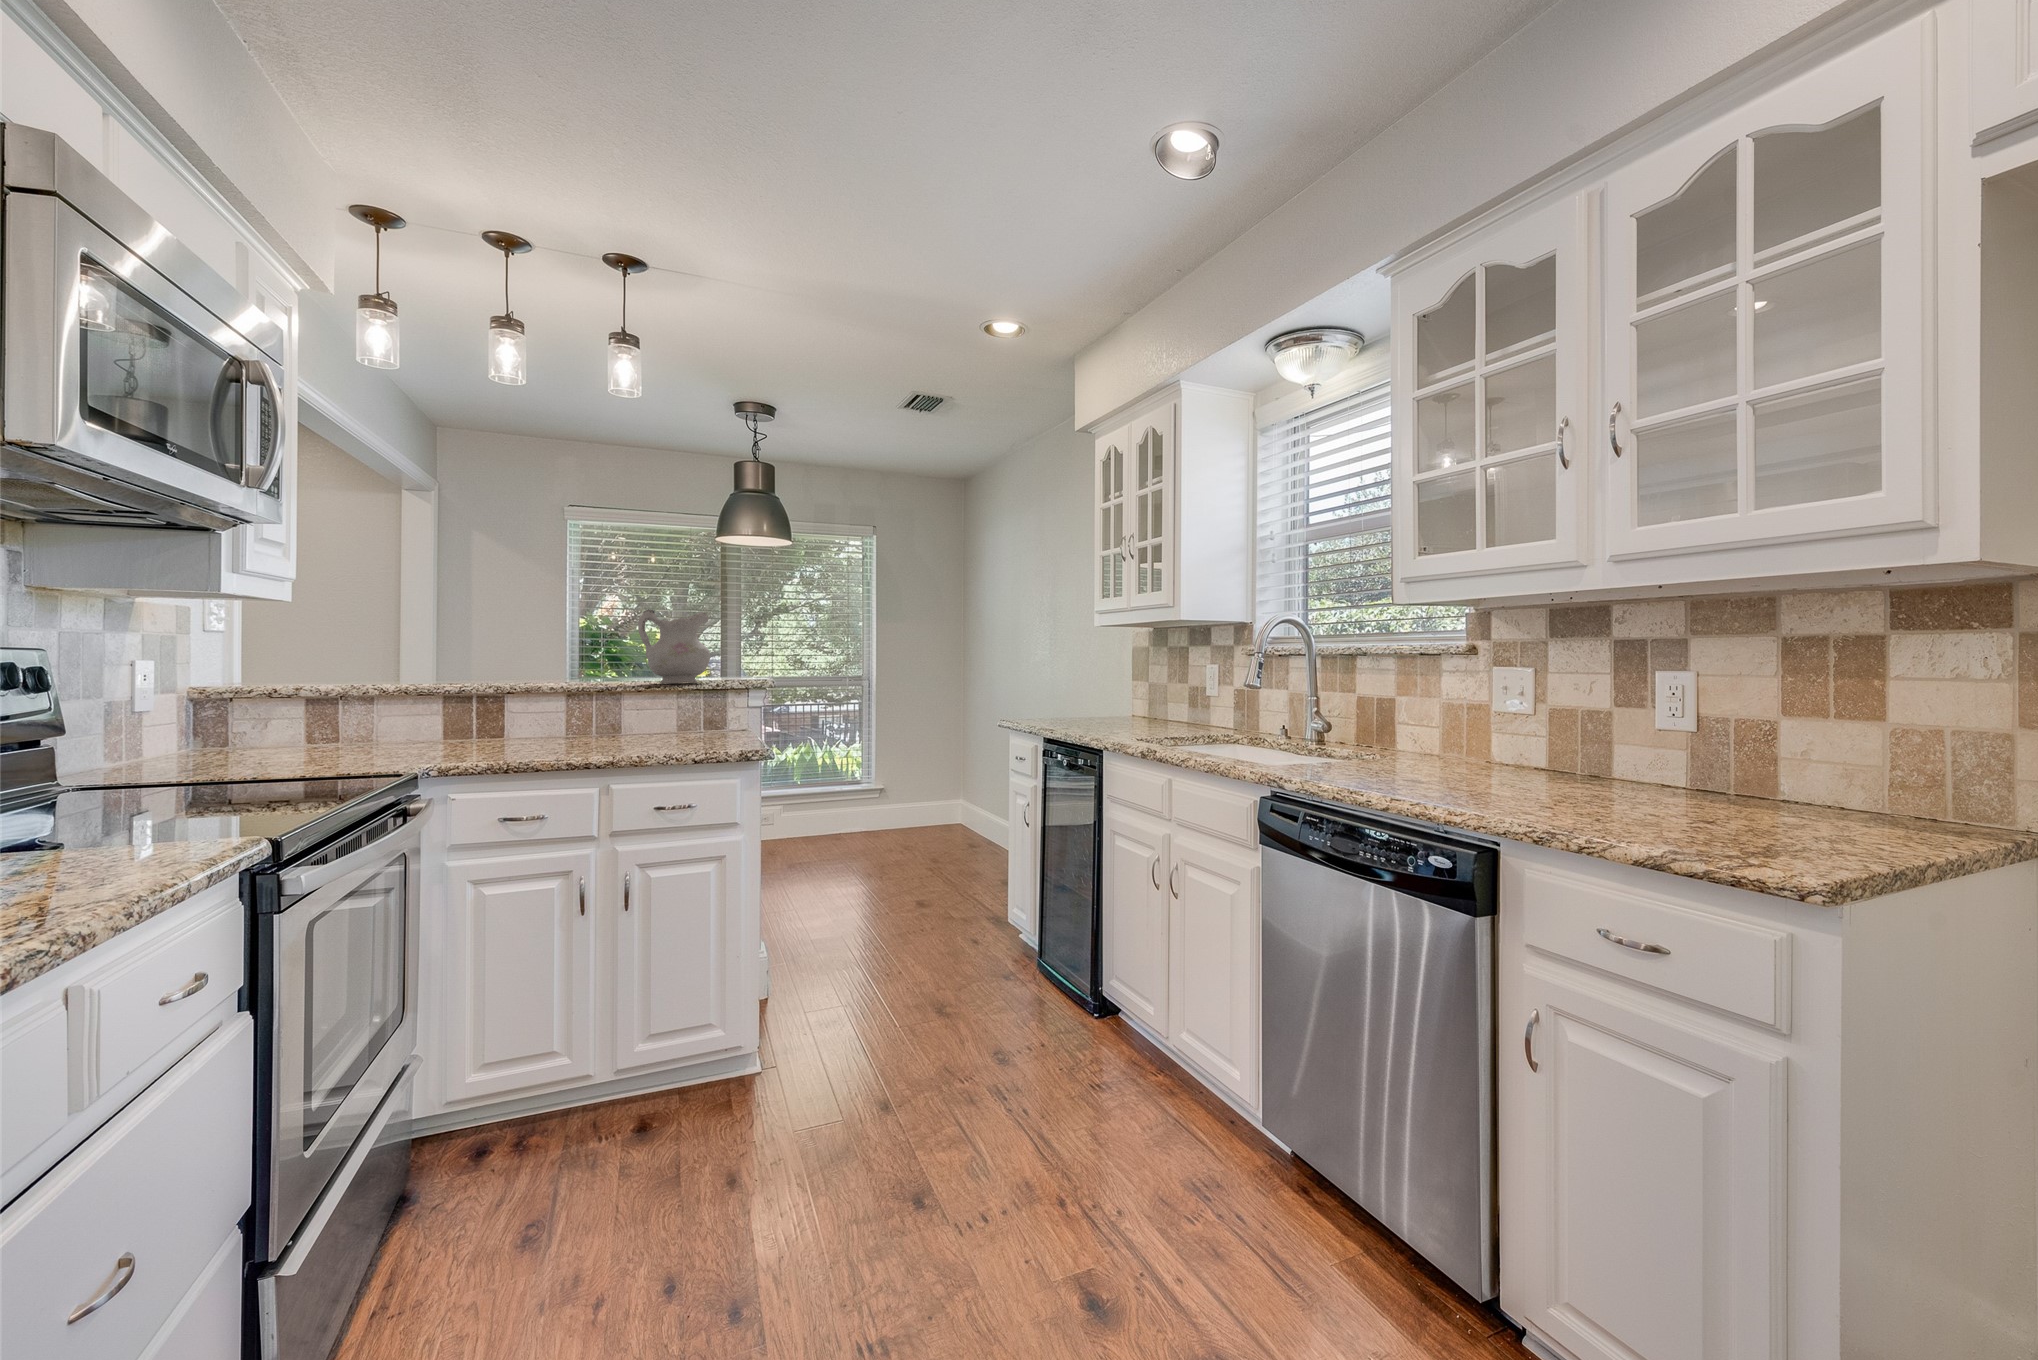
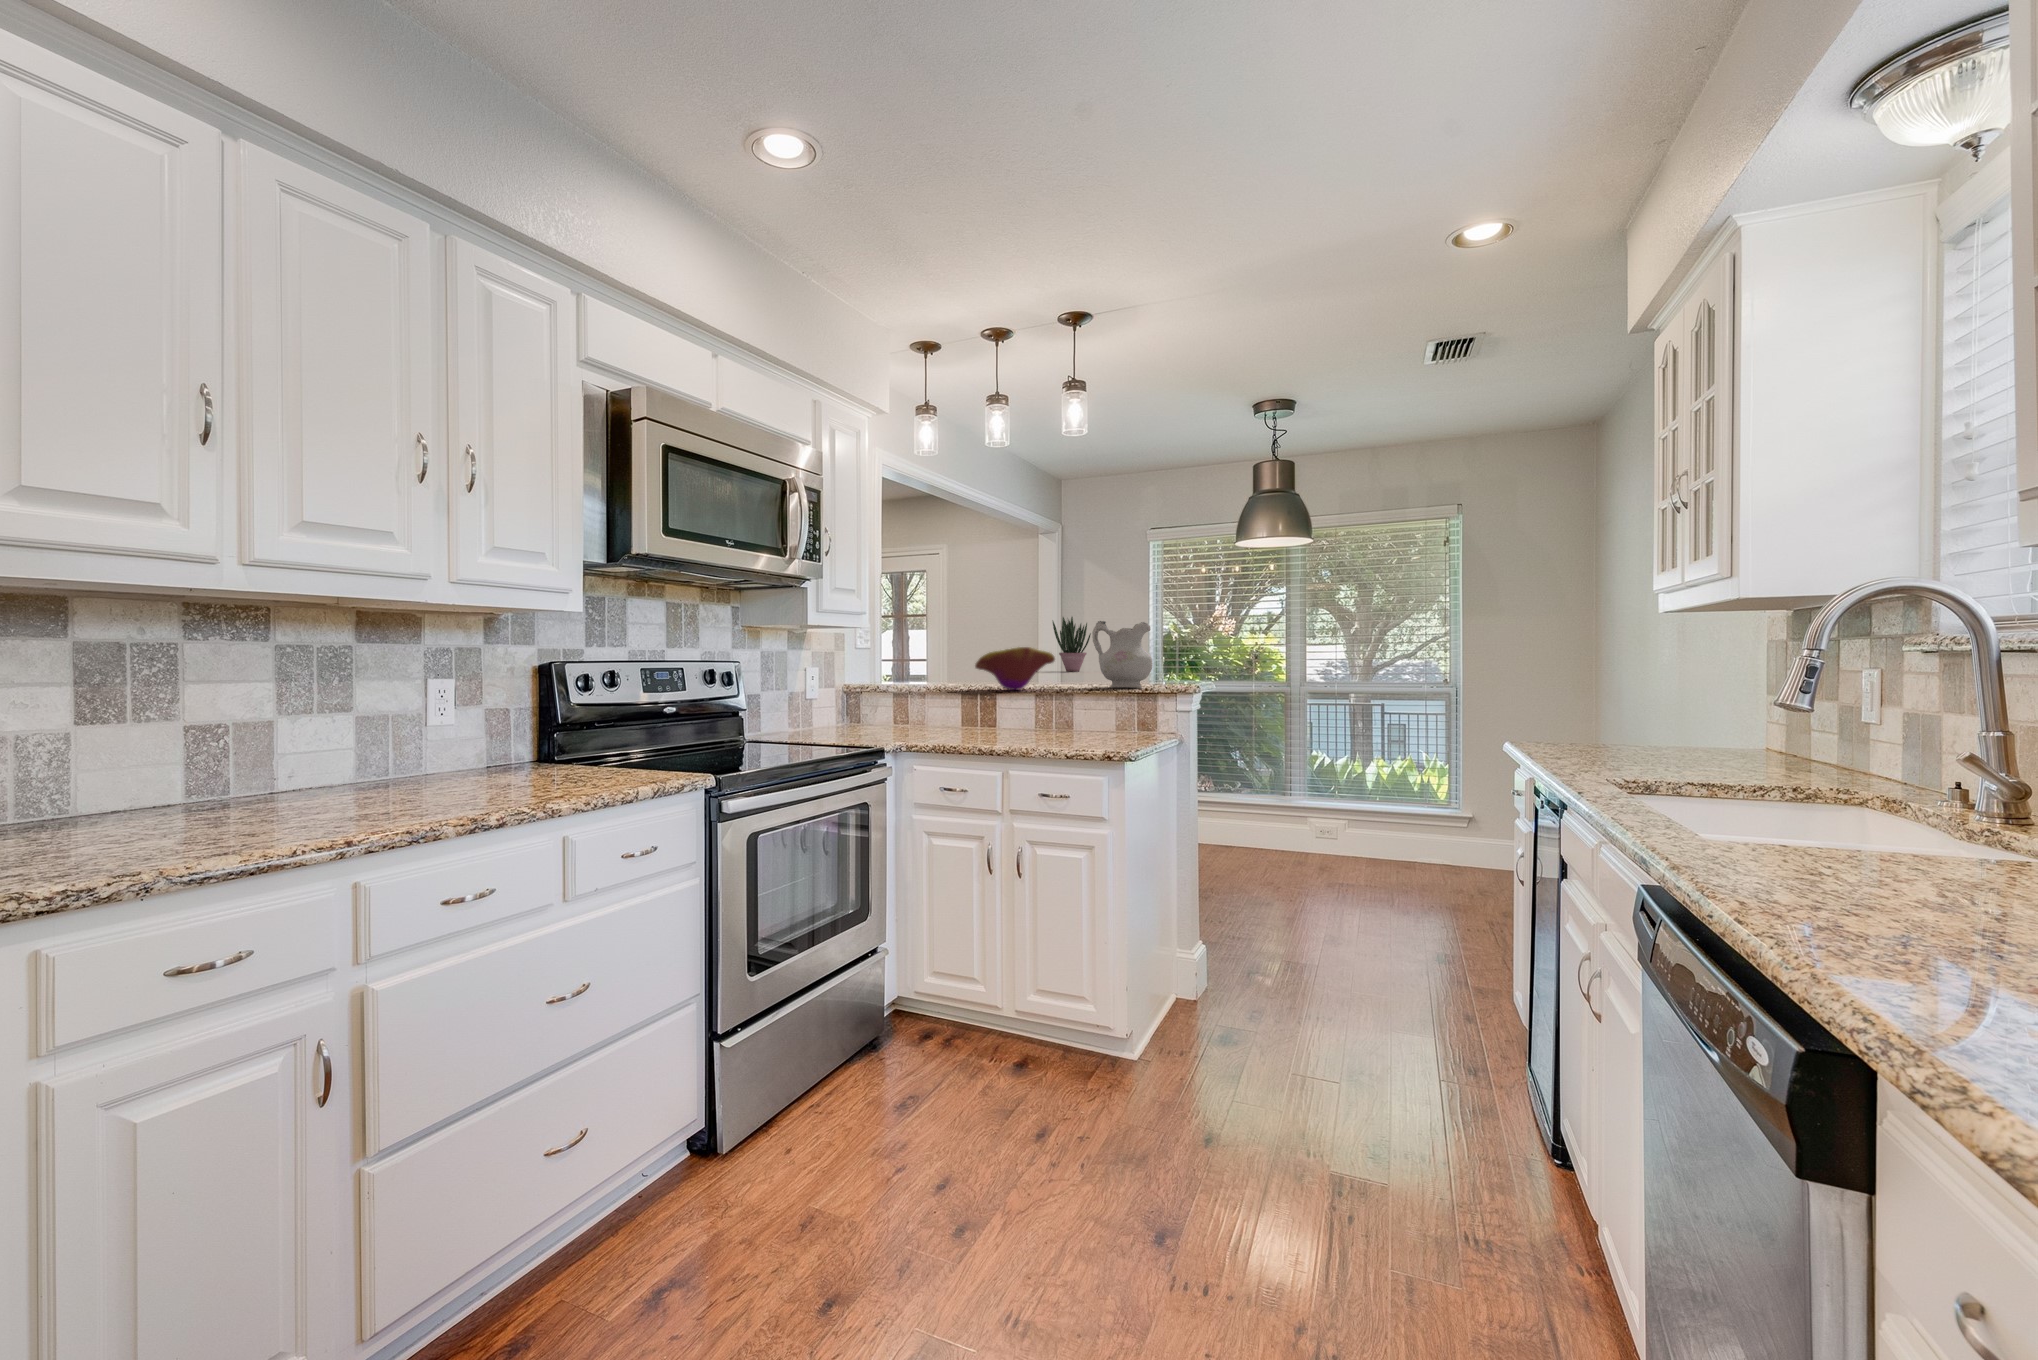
potted plant: none [440,604,498,673] -> present [1053,617,1091,672]
decorative bowl: none [505,637,620,689] -> present [975,647,1055,690]

